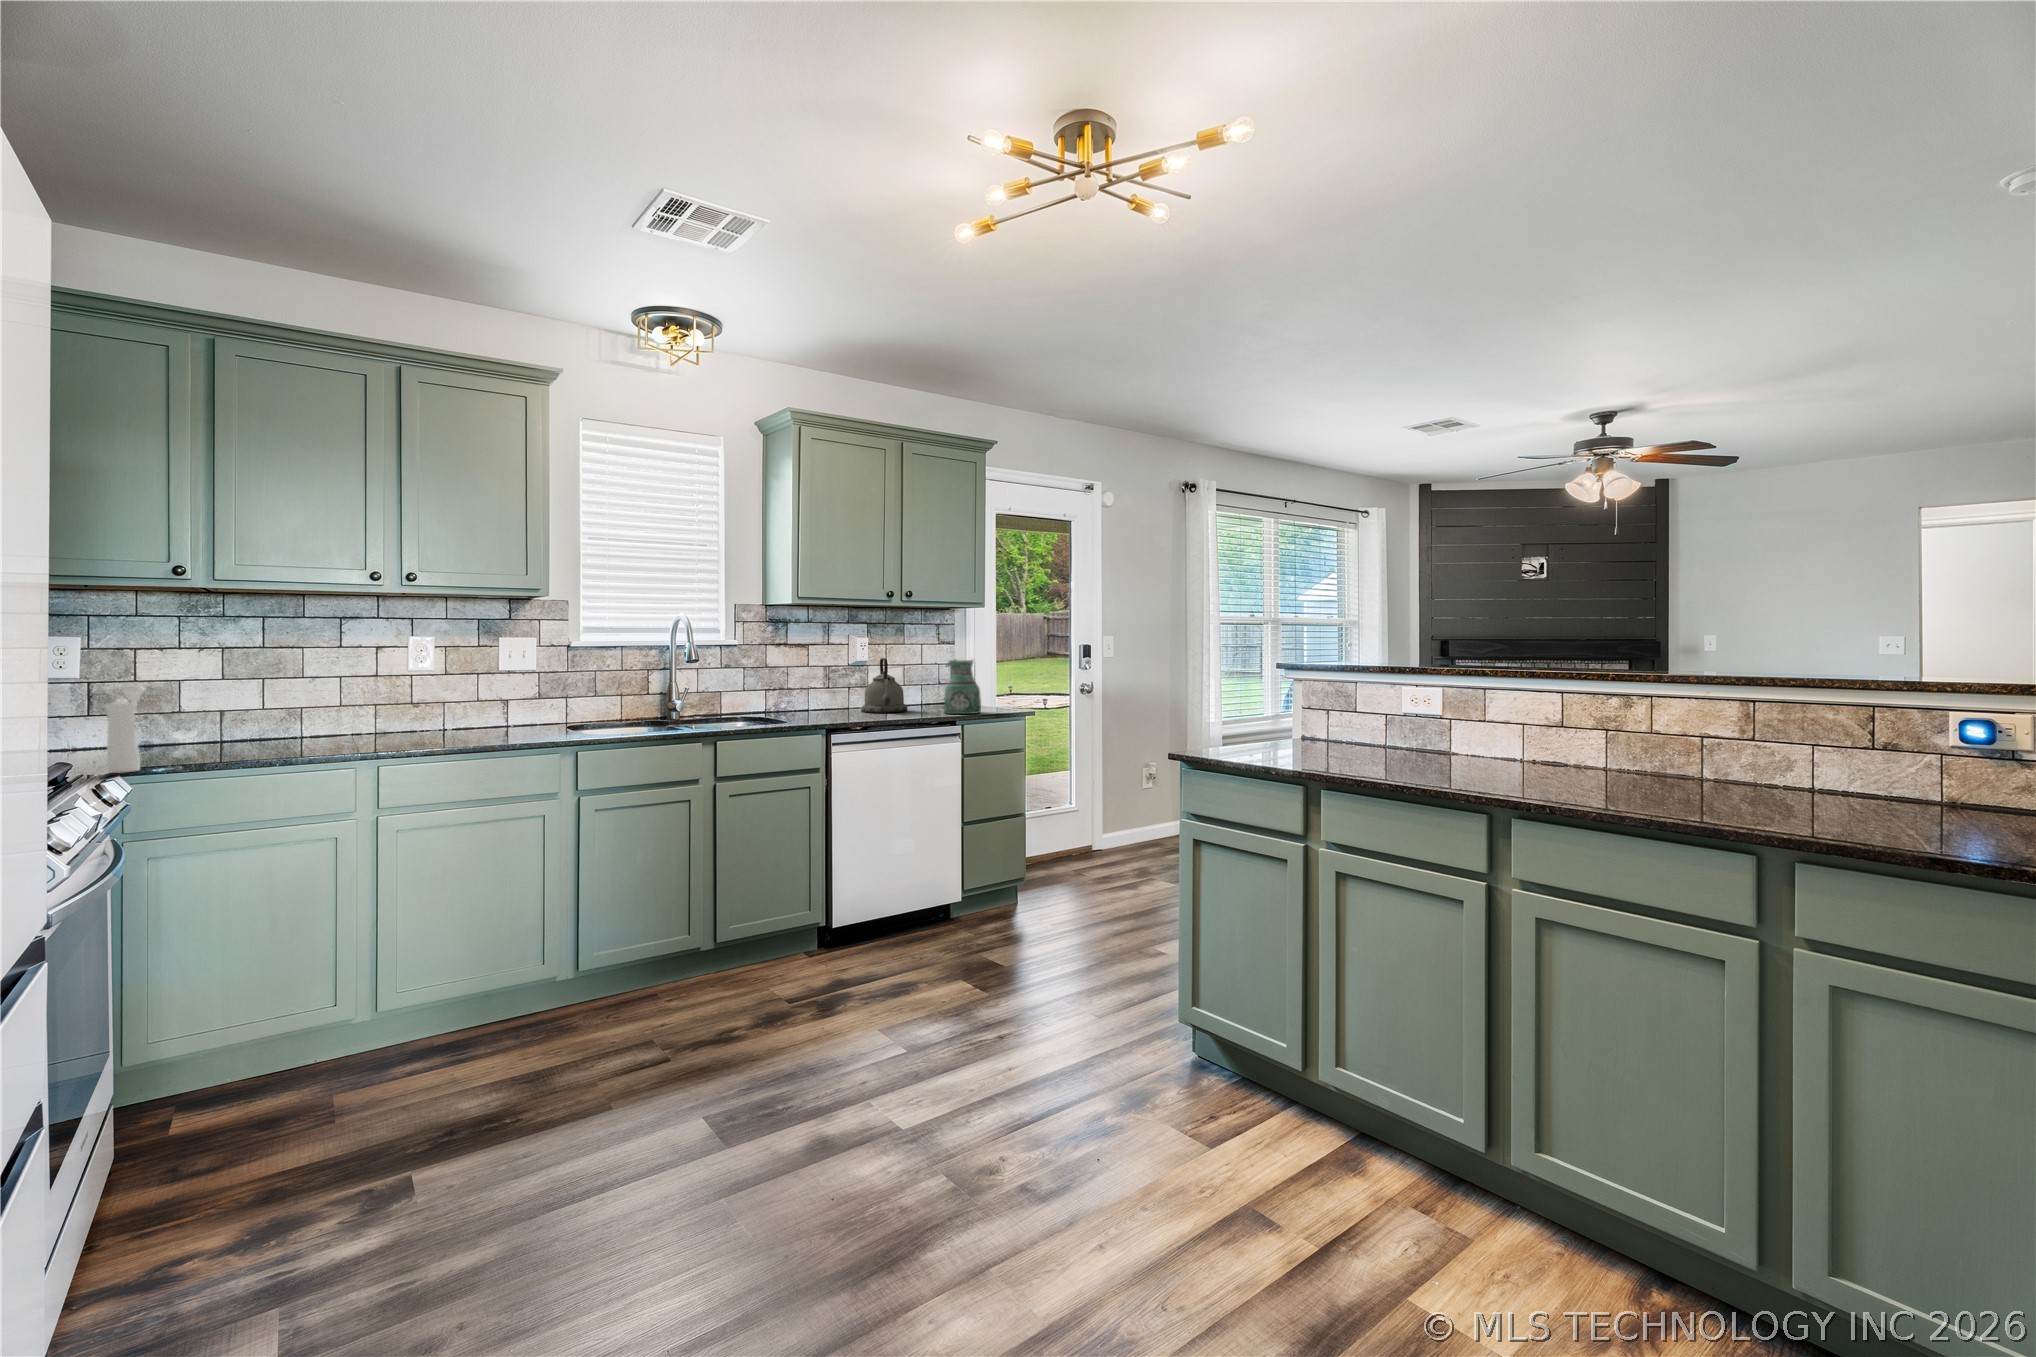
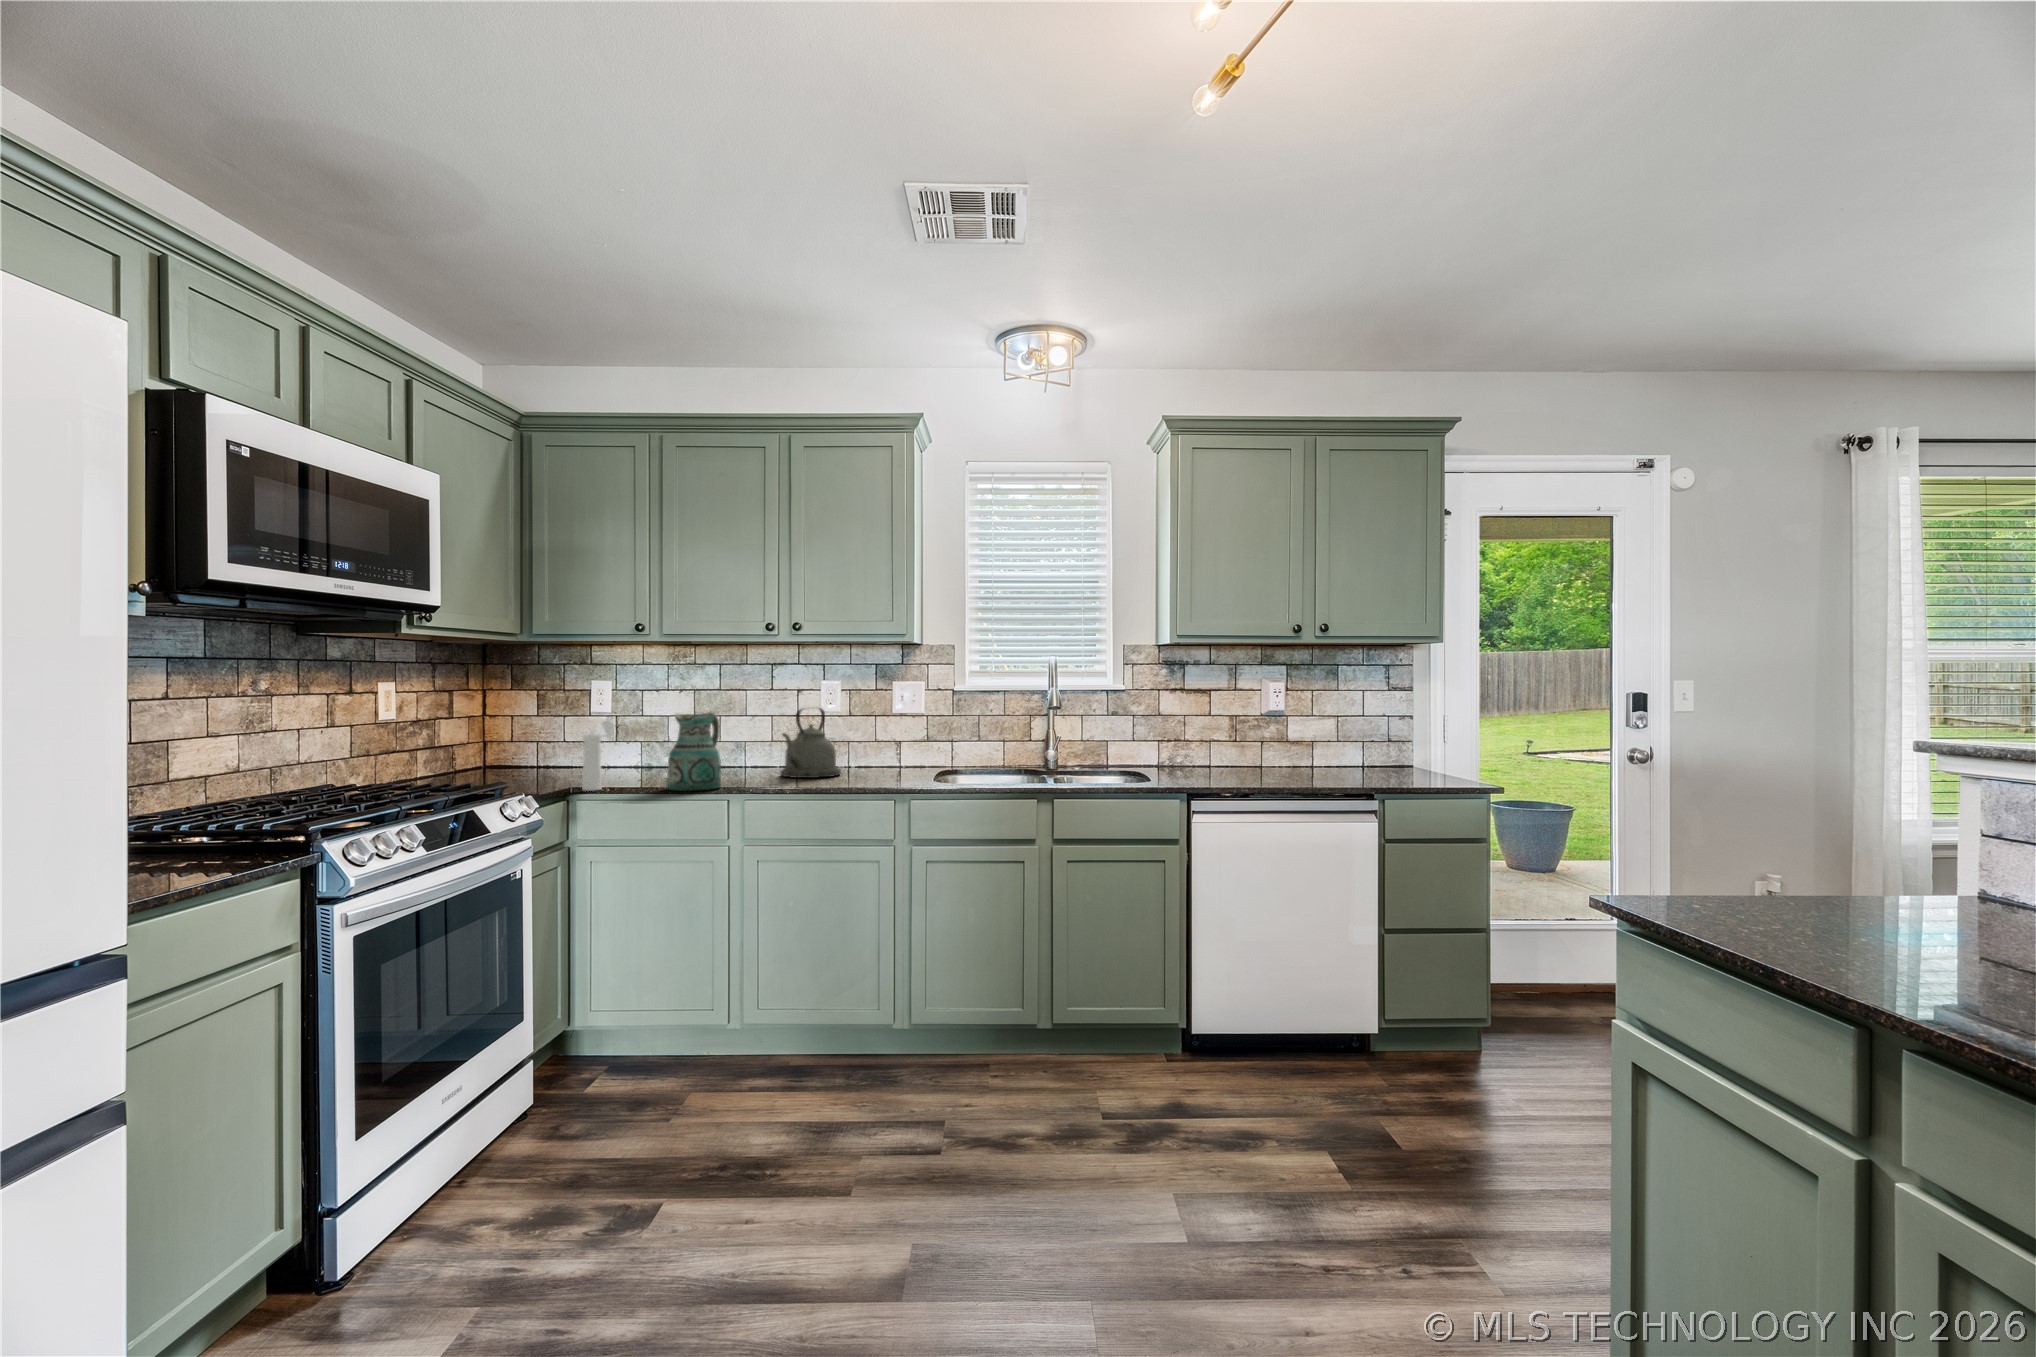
kettle: present [861,658,908,713] -> present [781,708,841,778]
ceramic pitcher: present [944,659,981,714] -> present [667,712,721,791]

